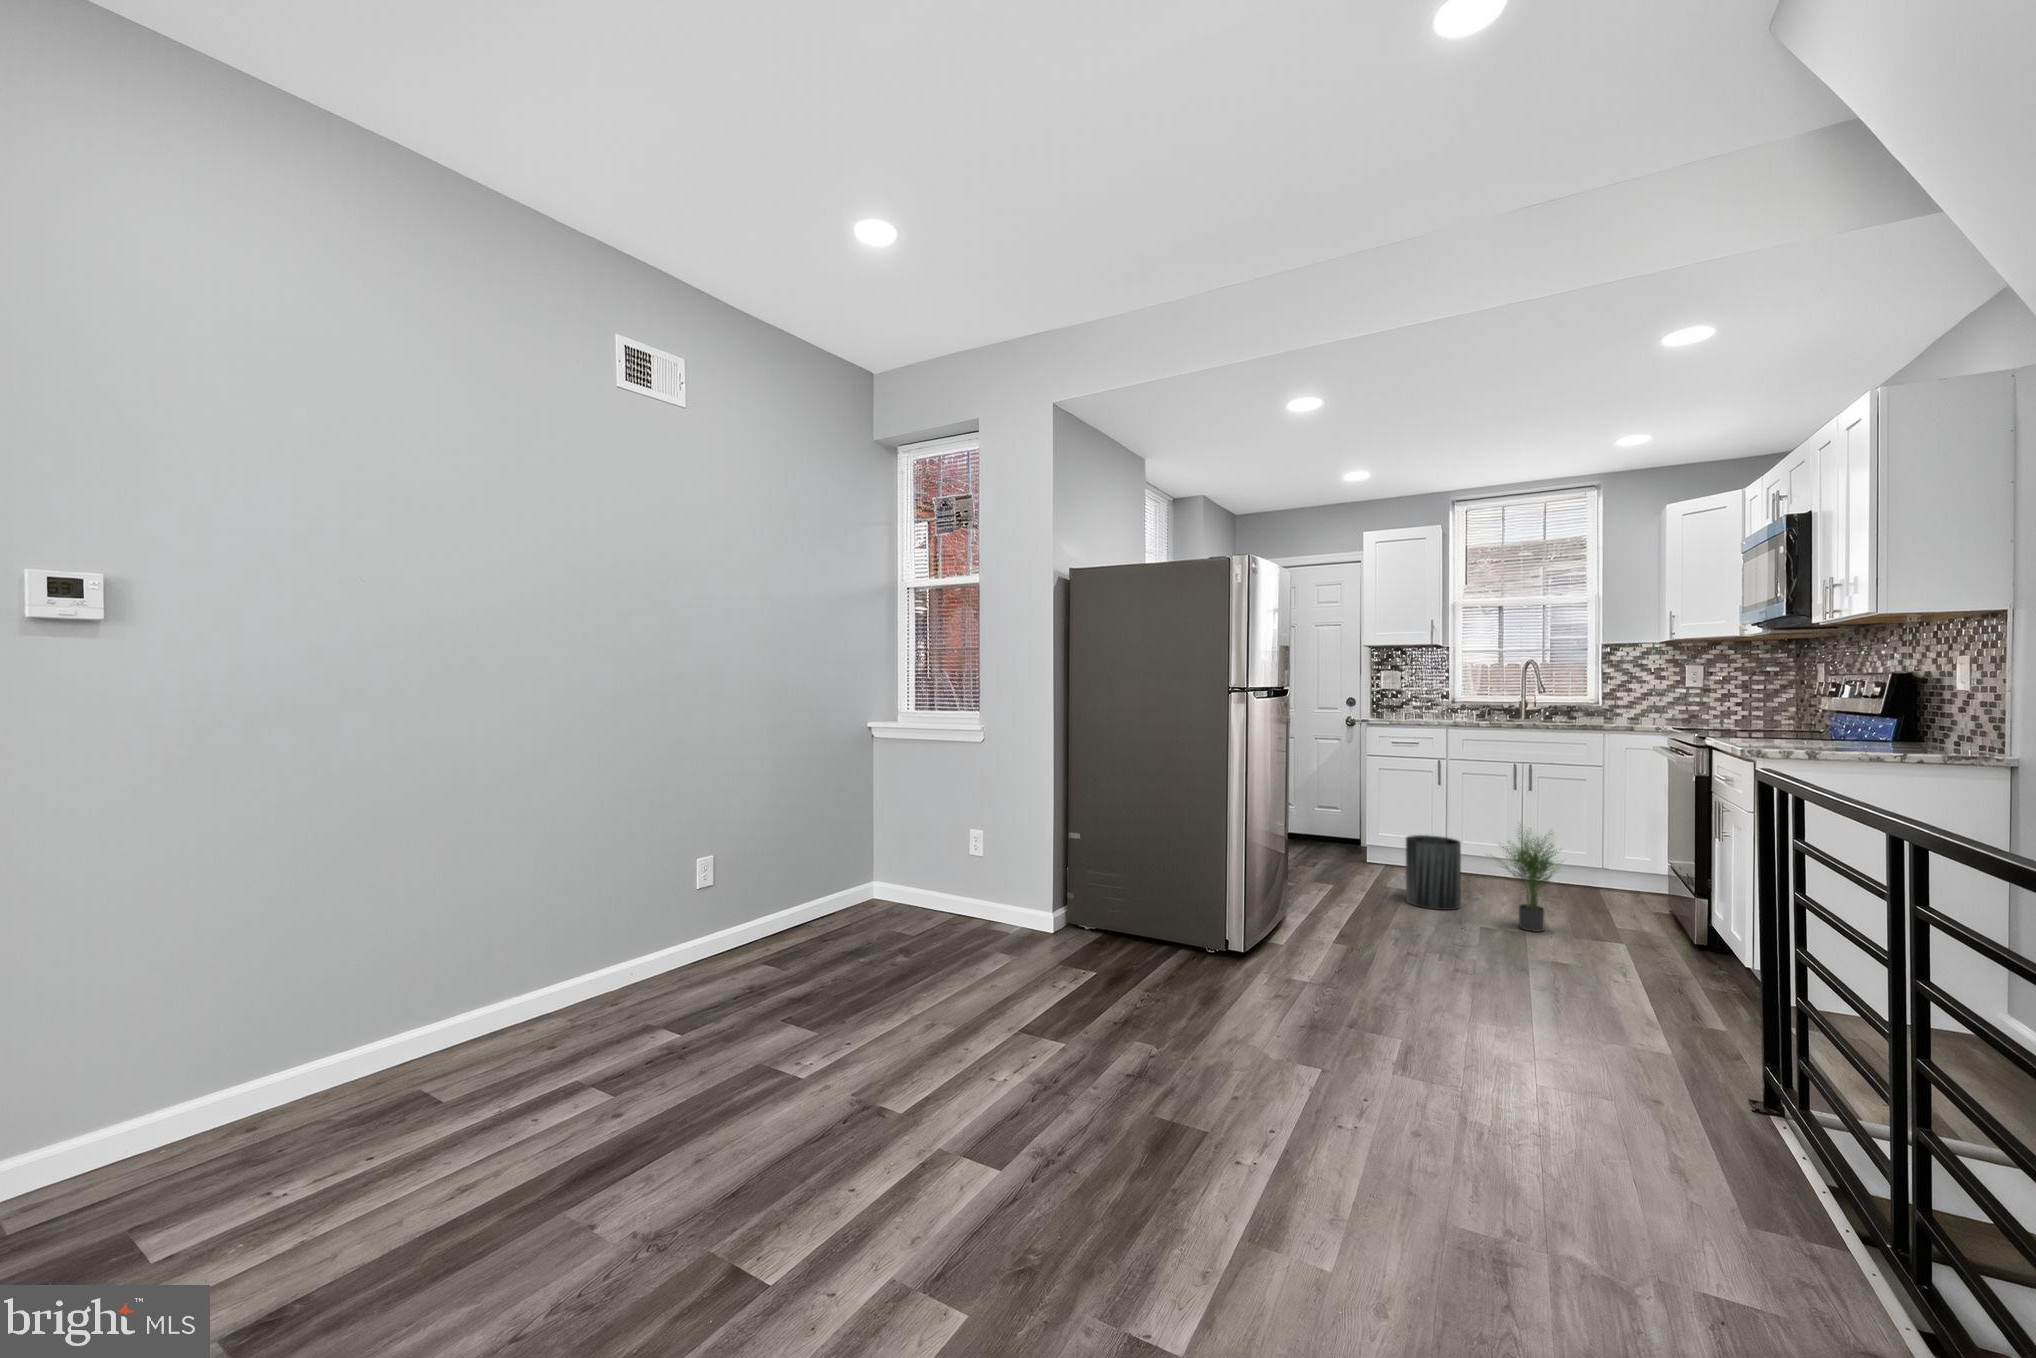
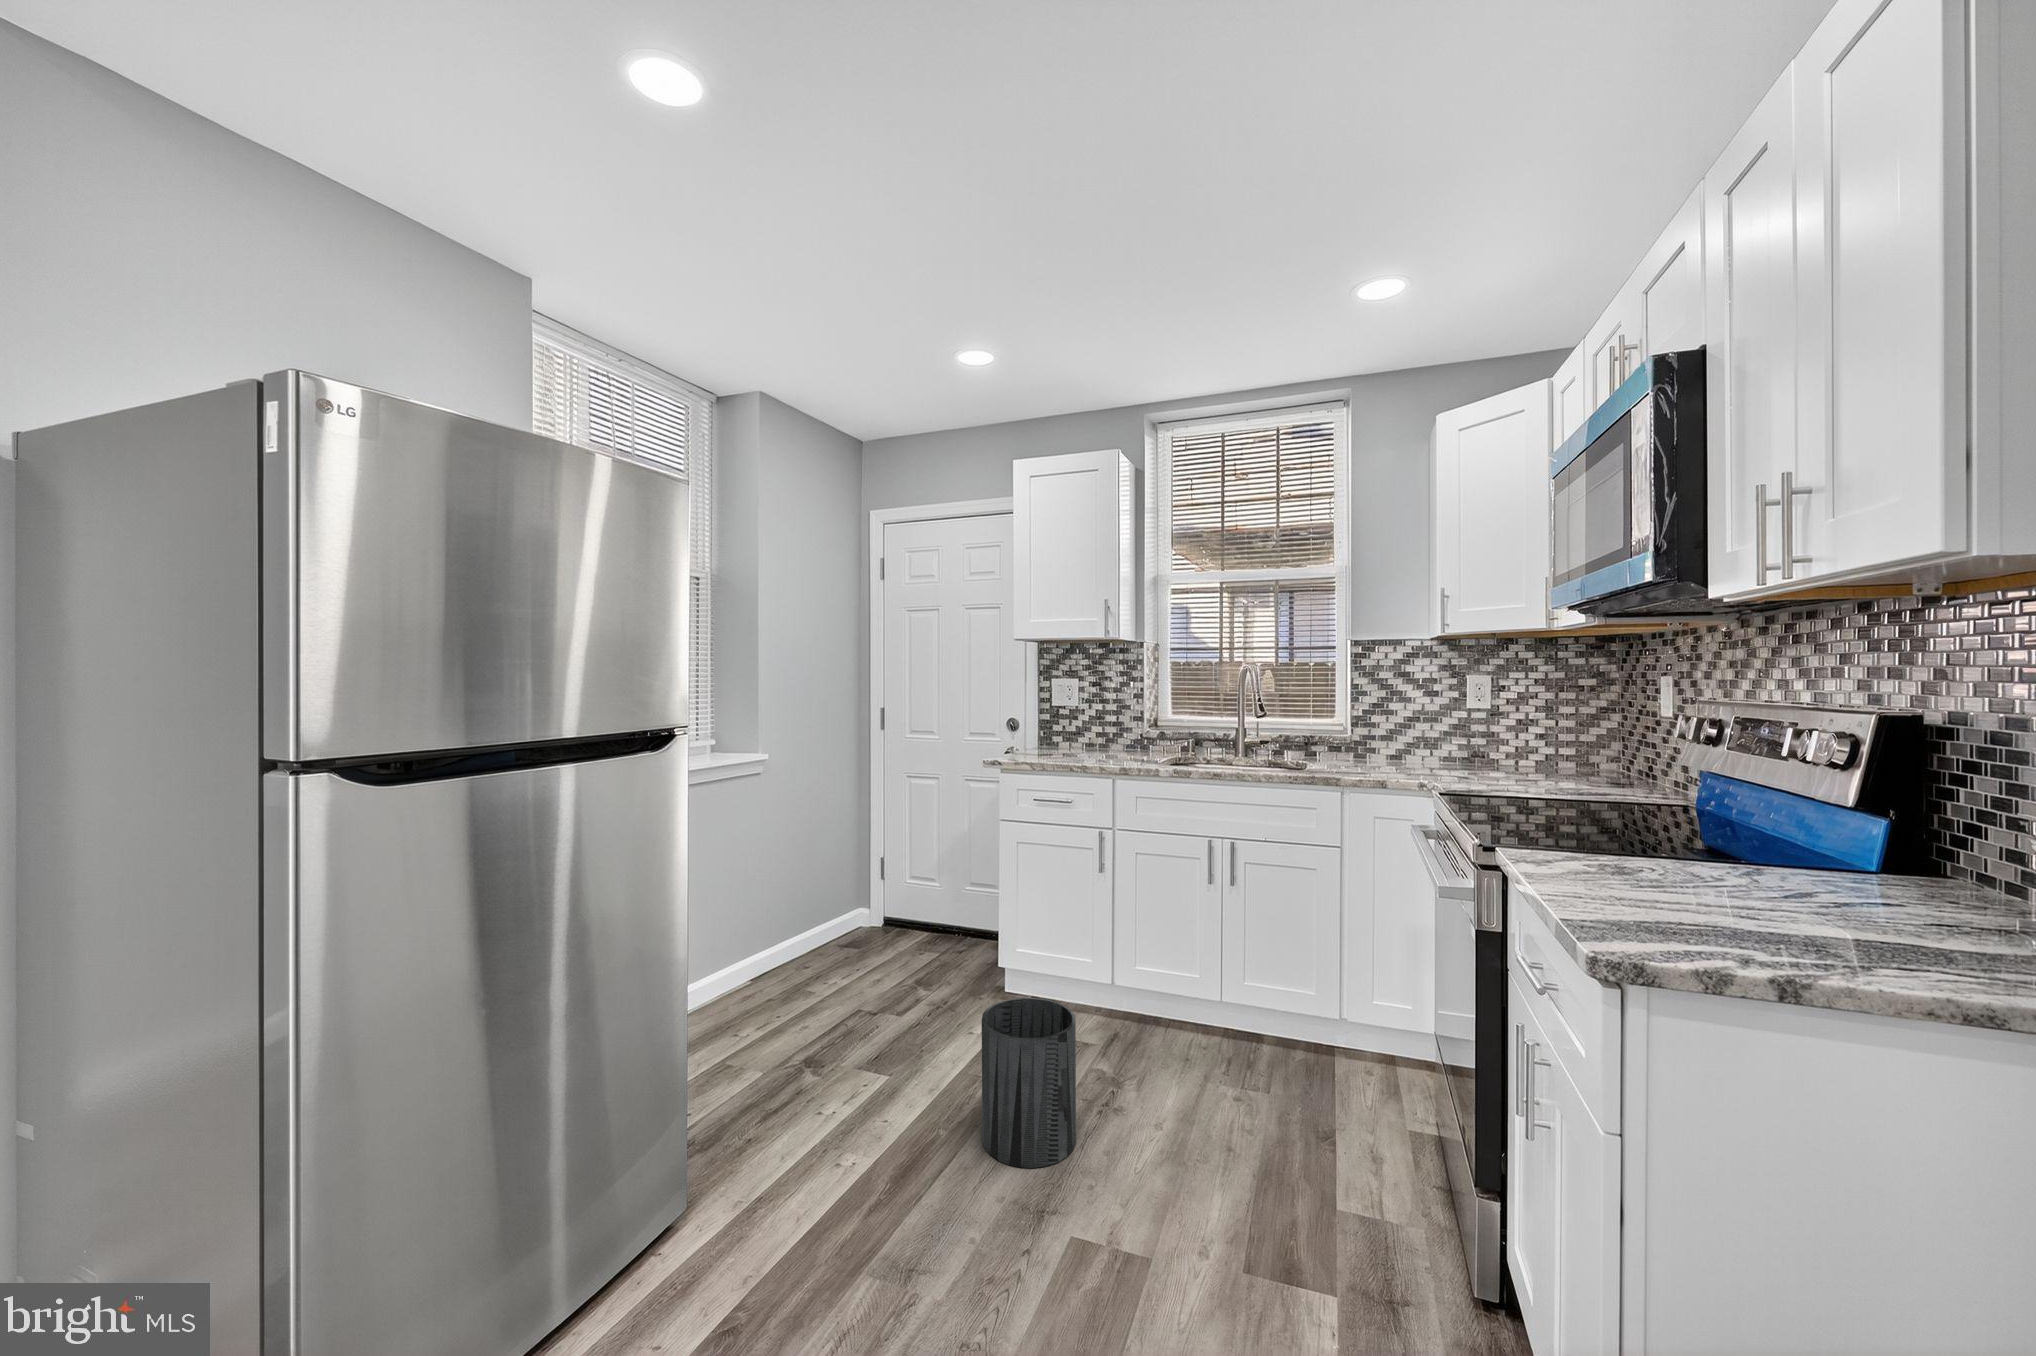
potted plant: present [1493,830,1563,932] -> none [1075,1006,1243,1260]

